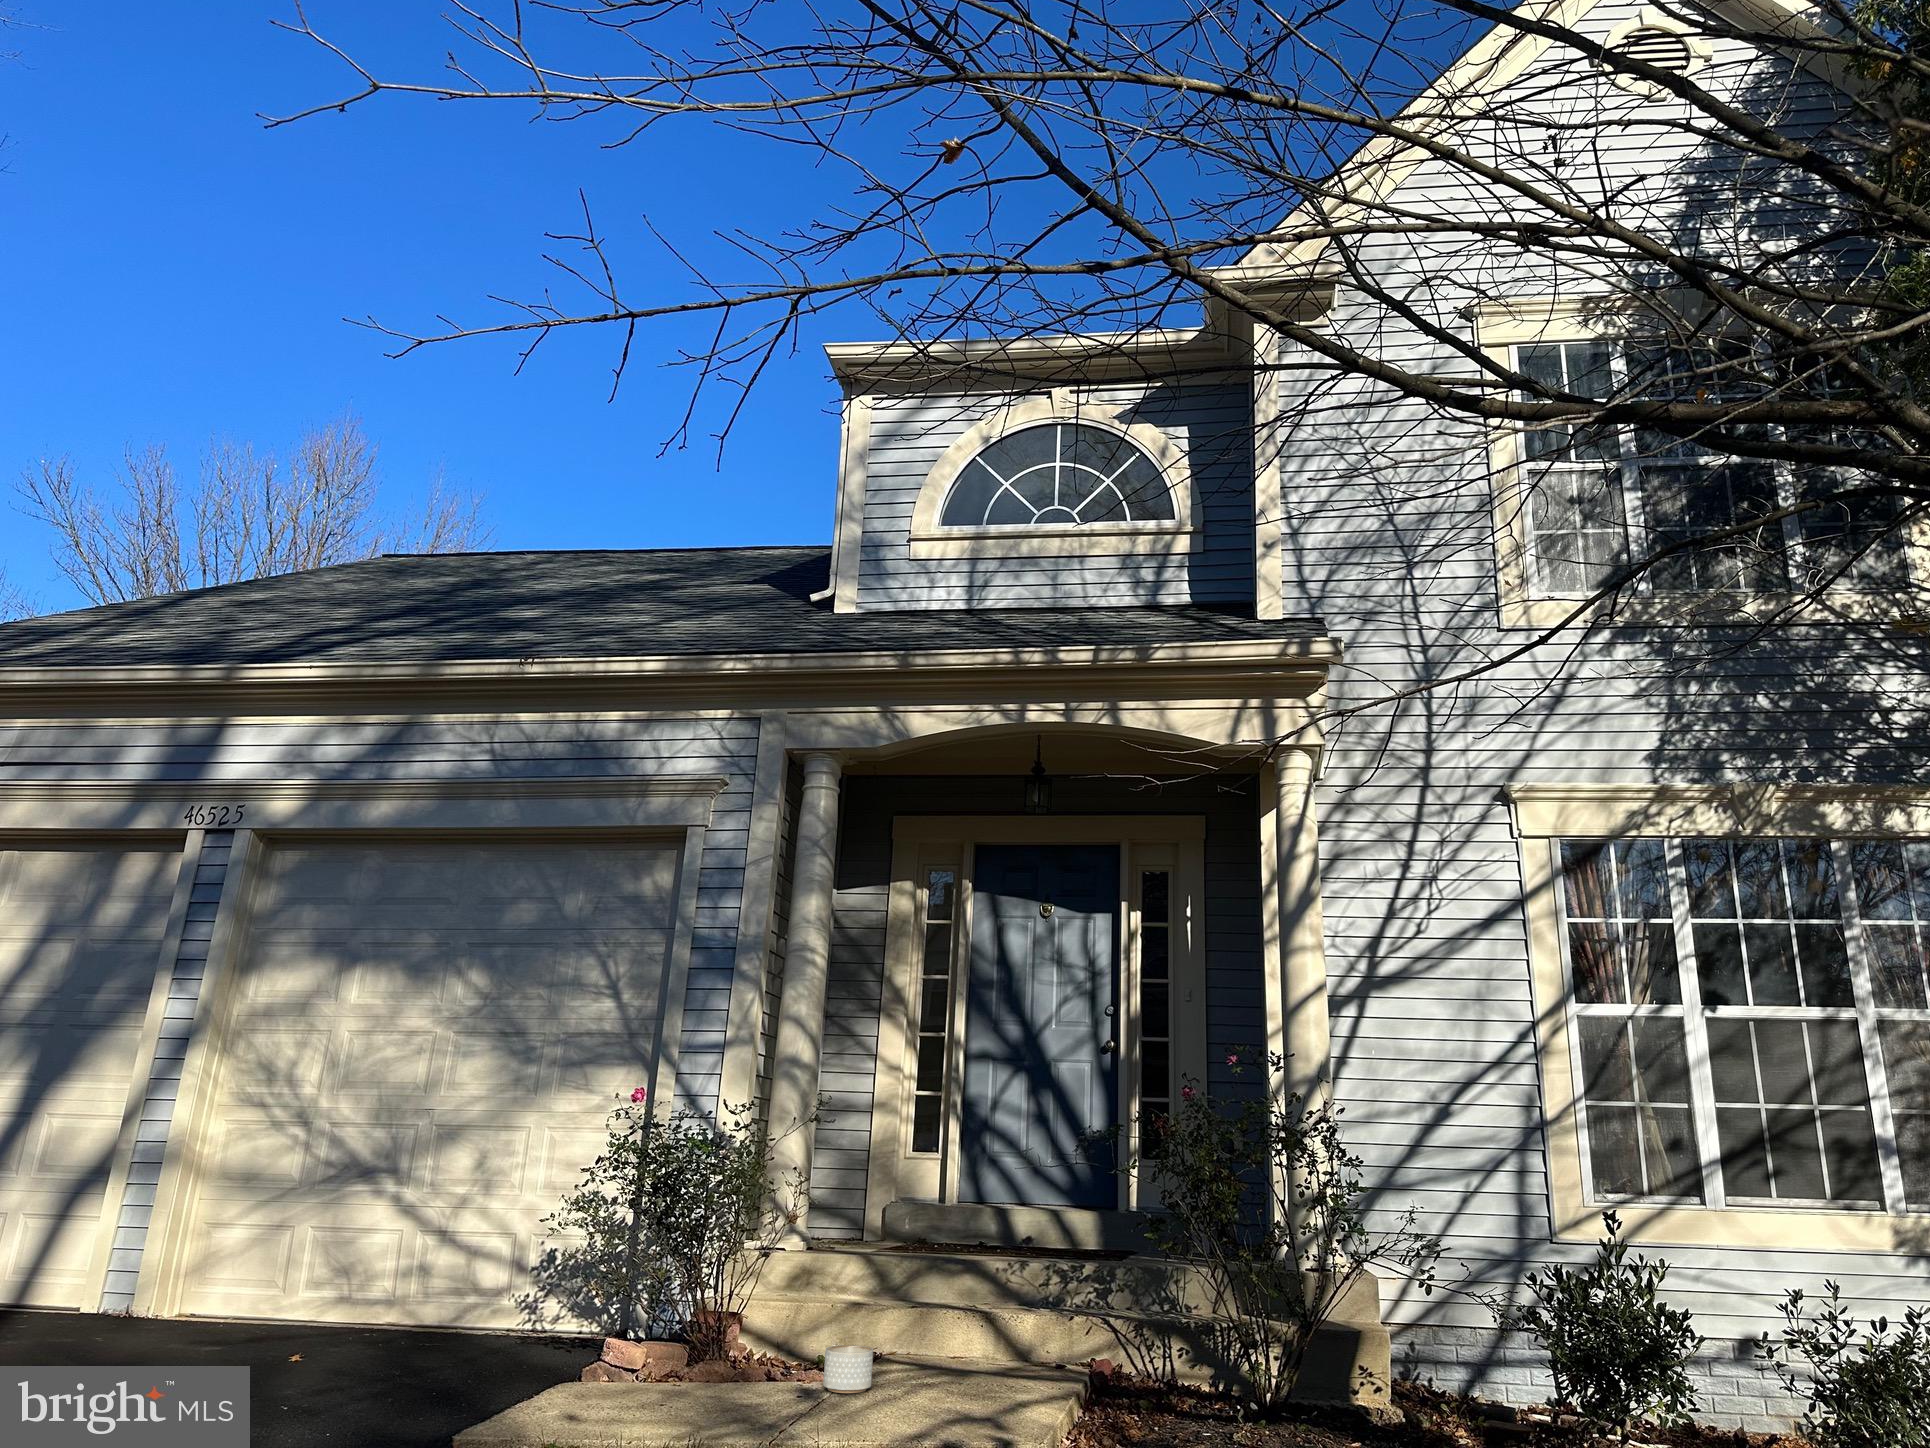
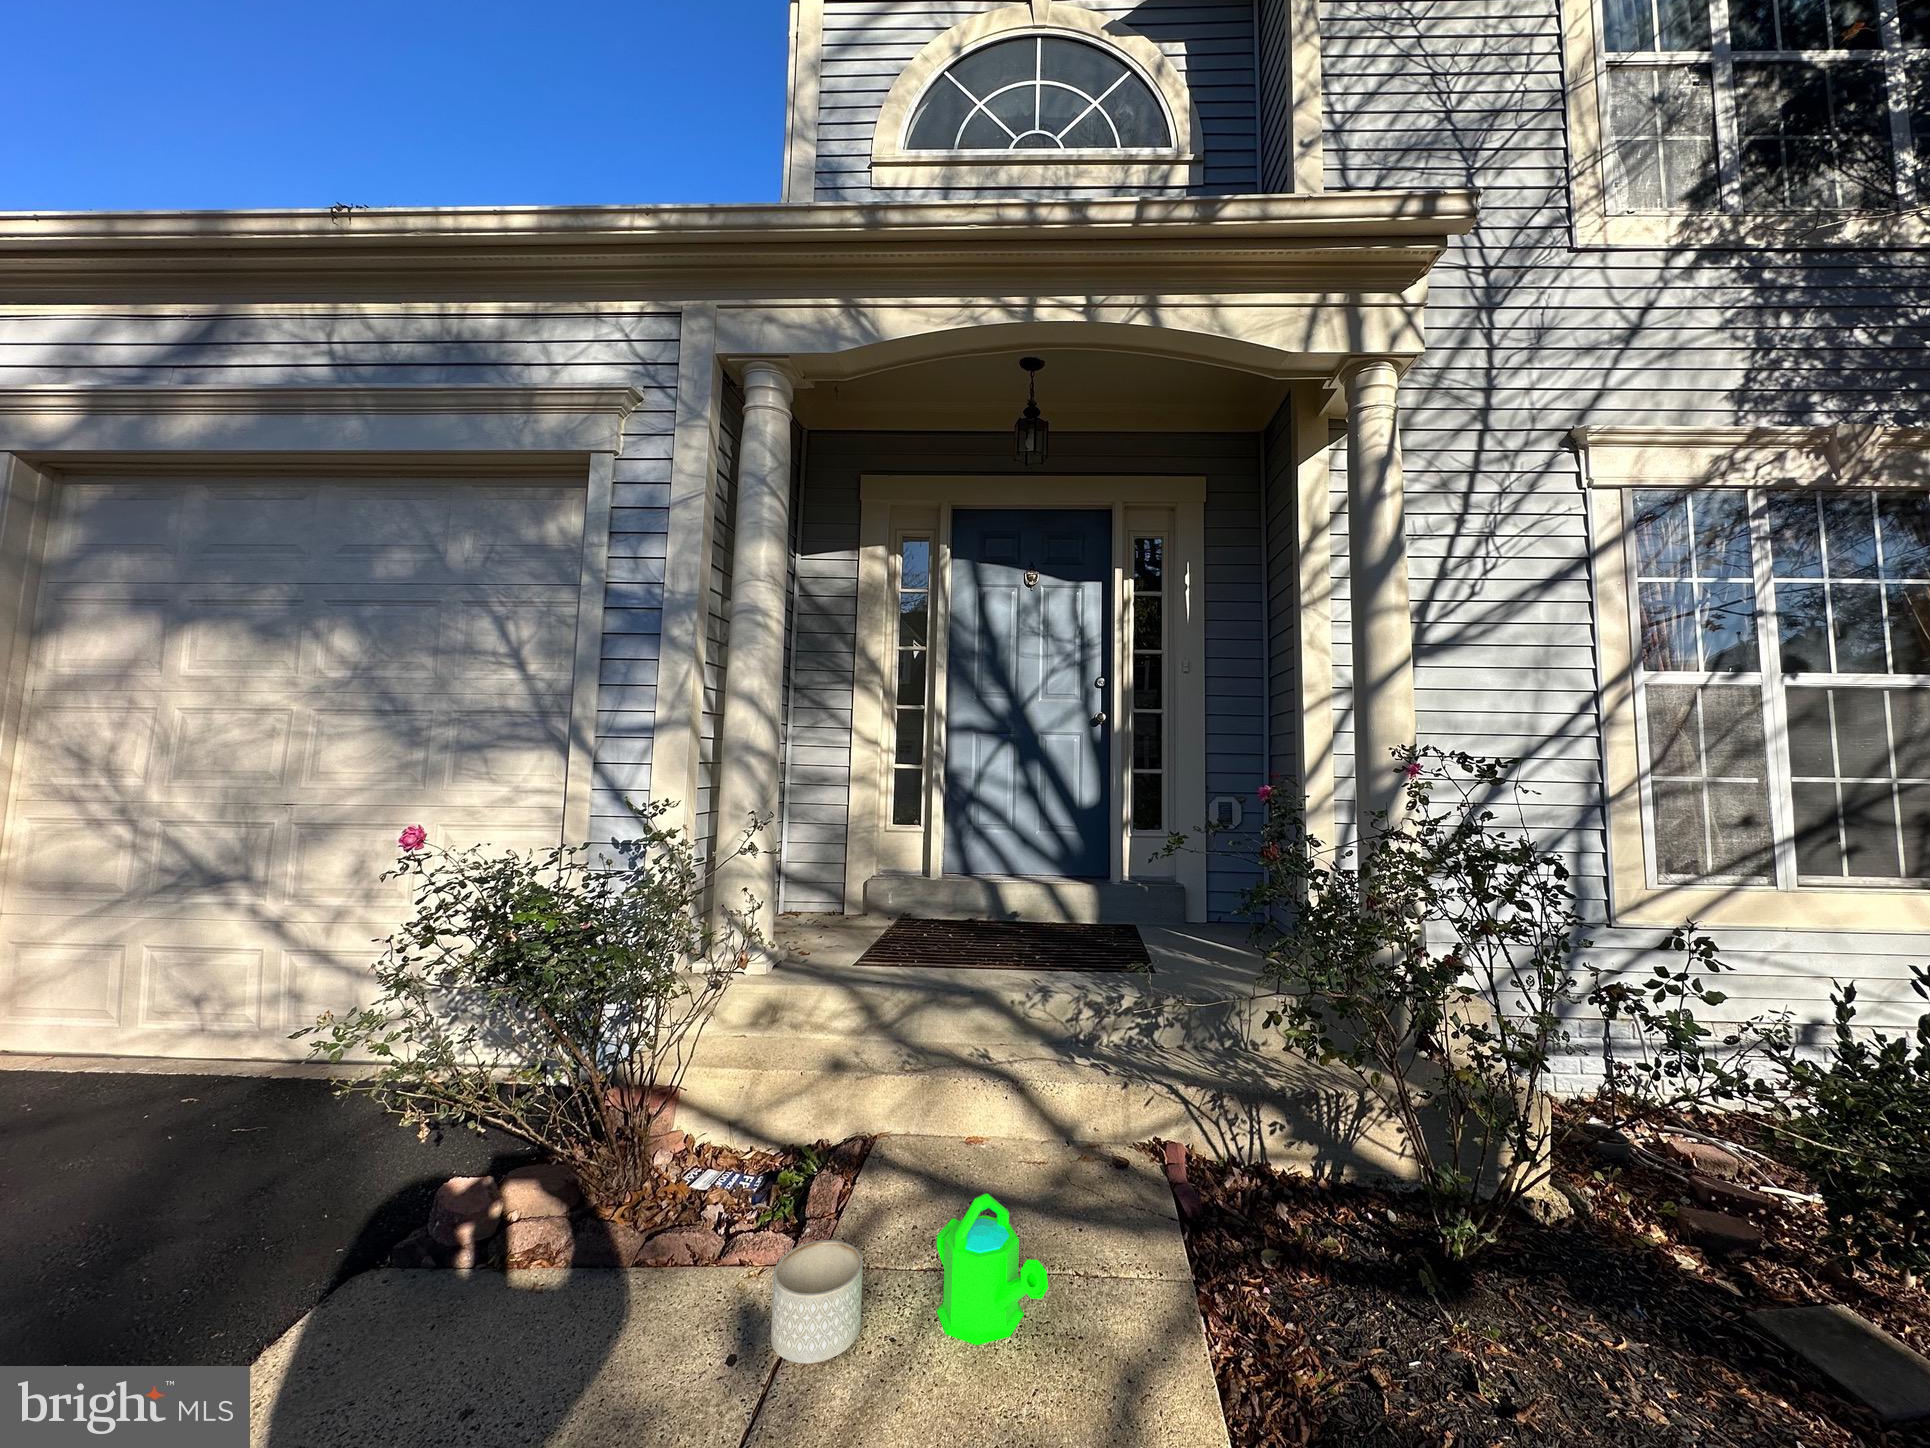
watering can: none [914,1320,972,1394] -> present [936,1194,1048,1345]

